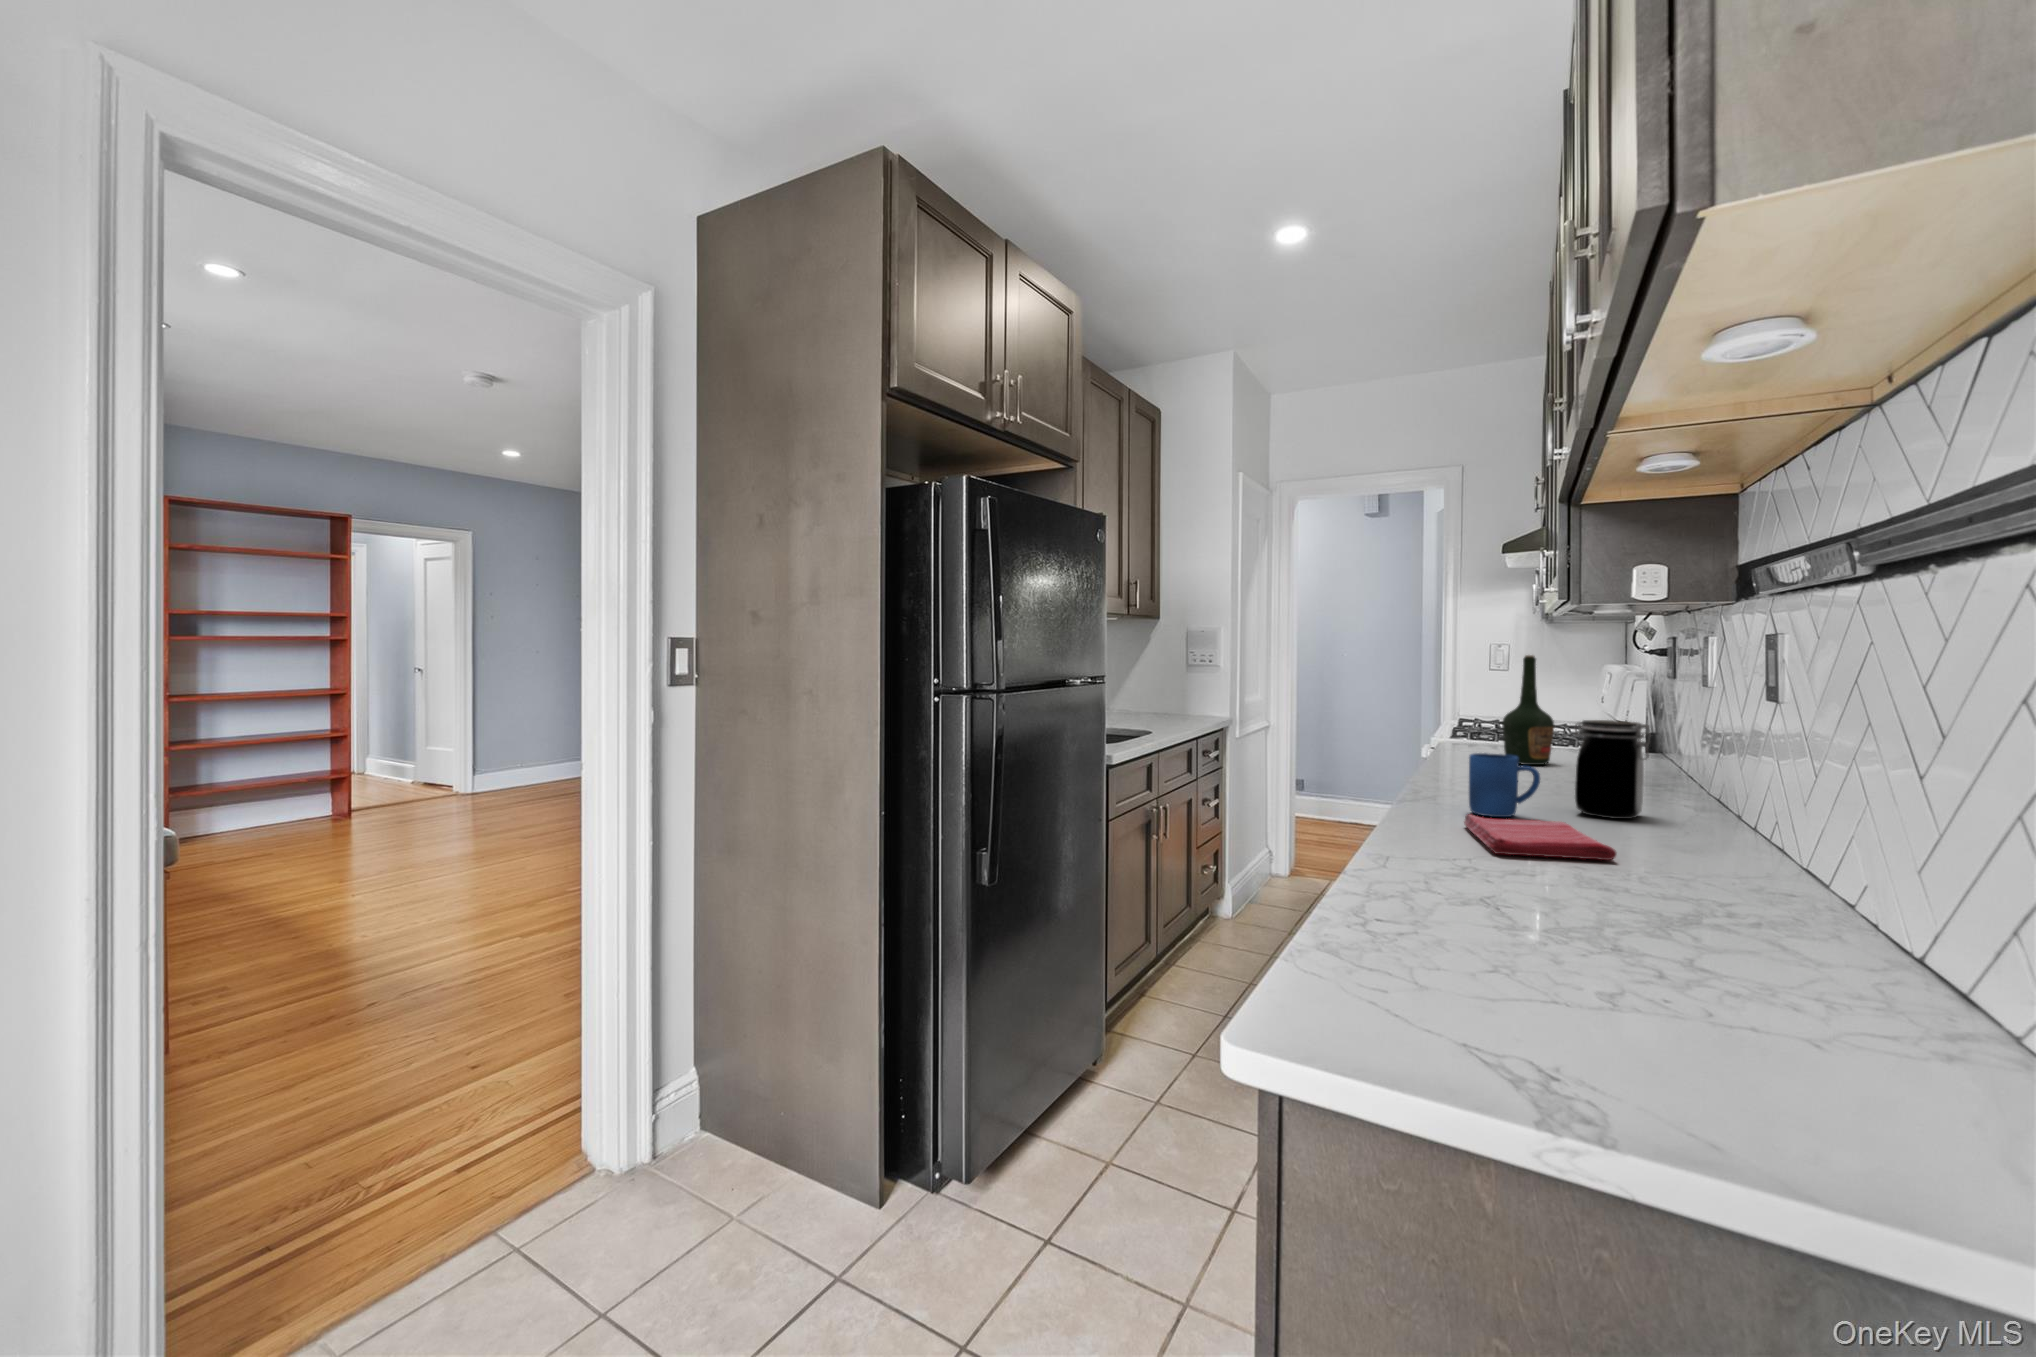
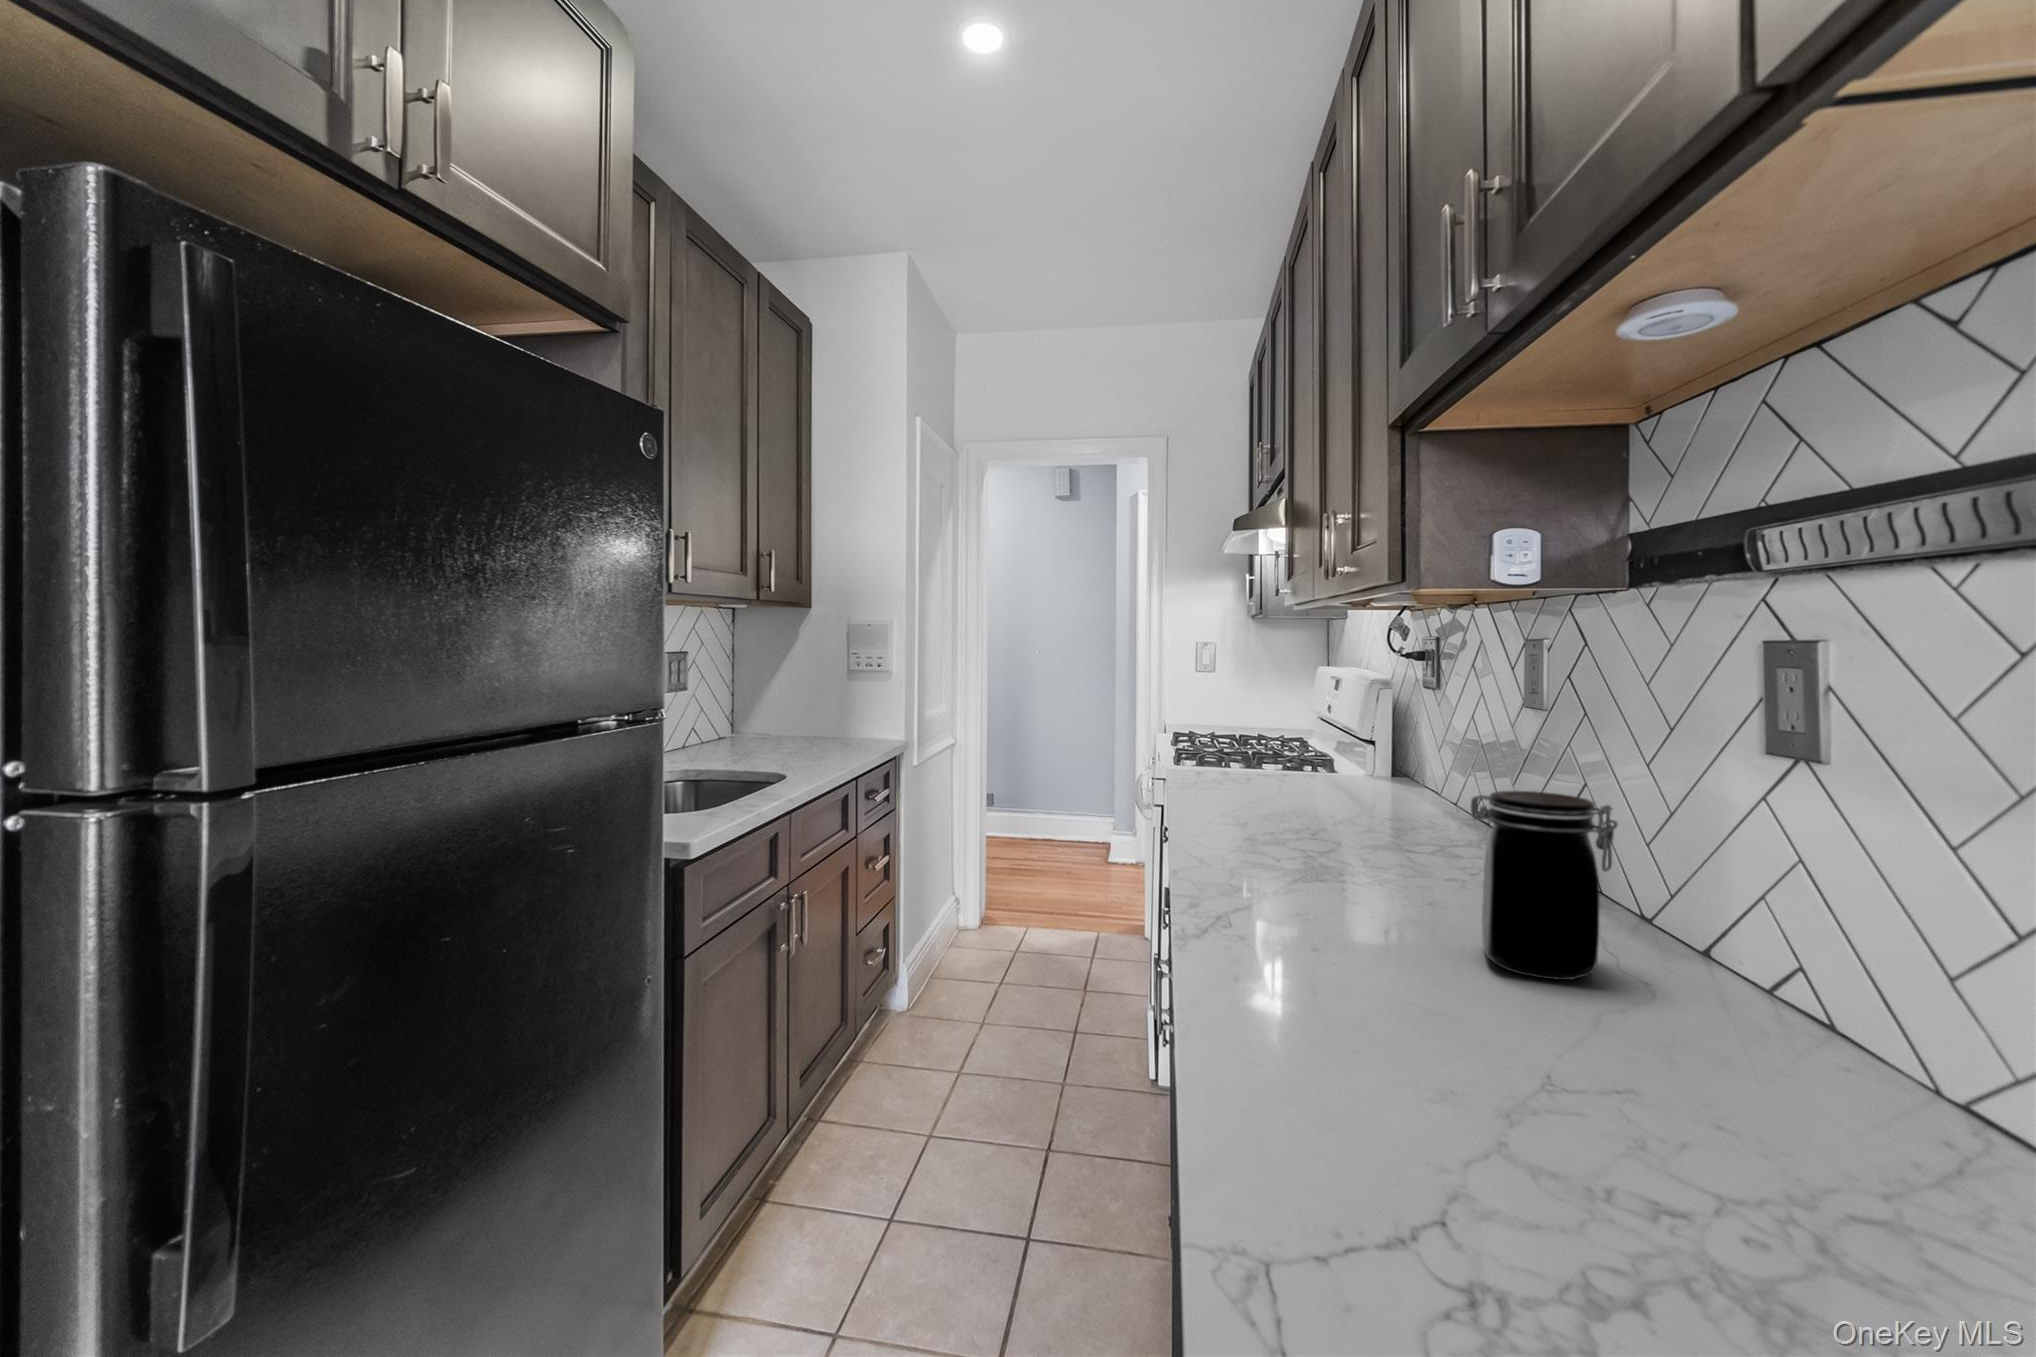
bottle: present [1502,655,1554,765] -> none [1269,664,1334,820]
mug: present [1469,753,1540,817] -> none [1323,866,1452,1002]
dish towel: present [1464,814,1616,860] -> none [1355,1035,1810,1247]

